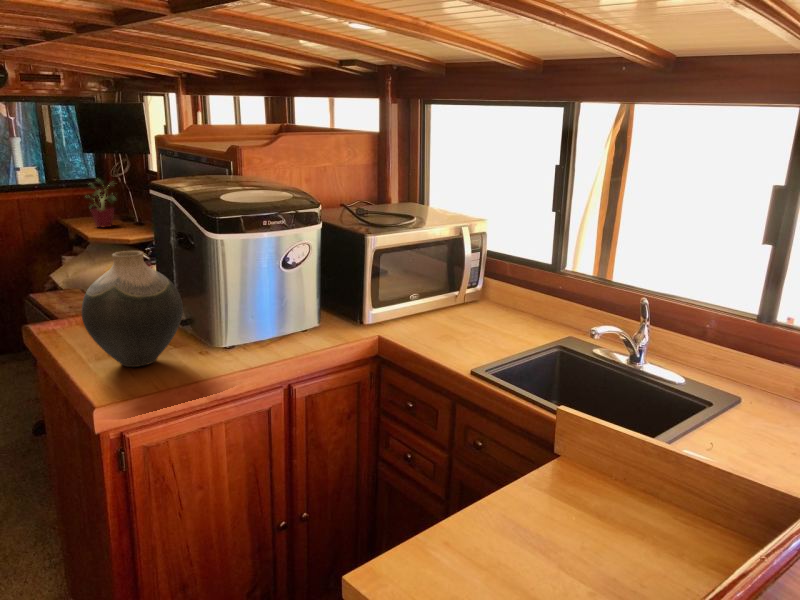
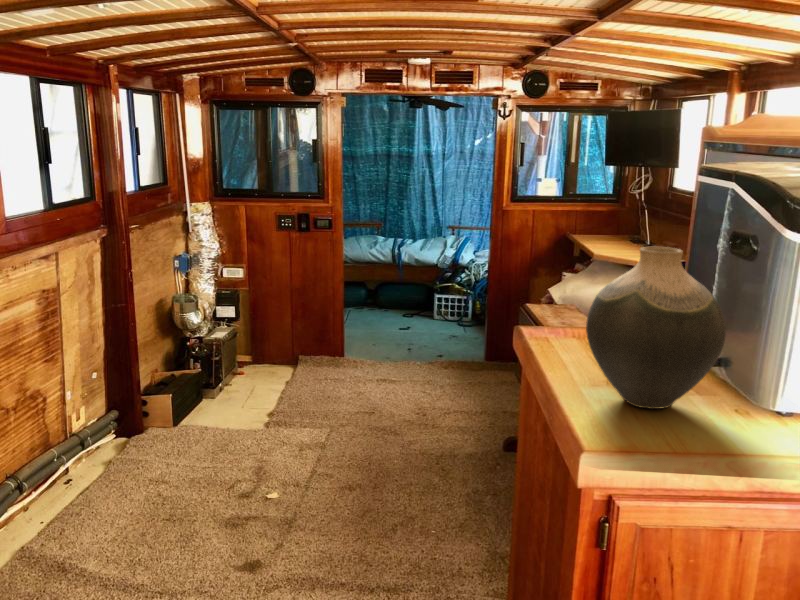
potted plant: present [91,180,116,227] -> none [598,193,635,245]

